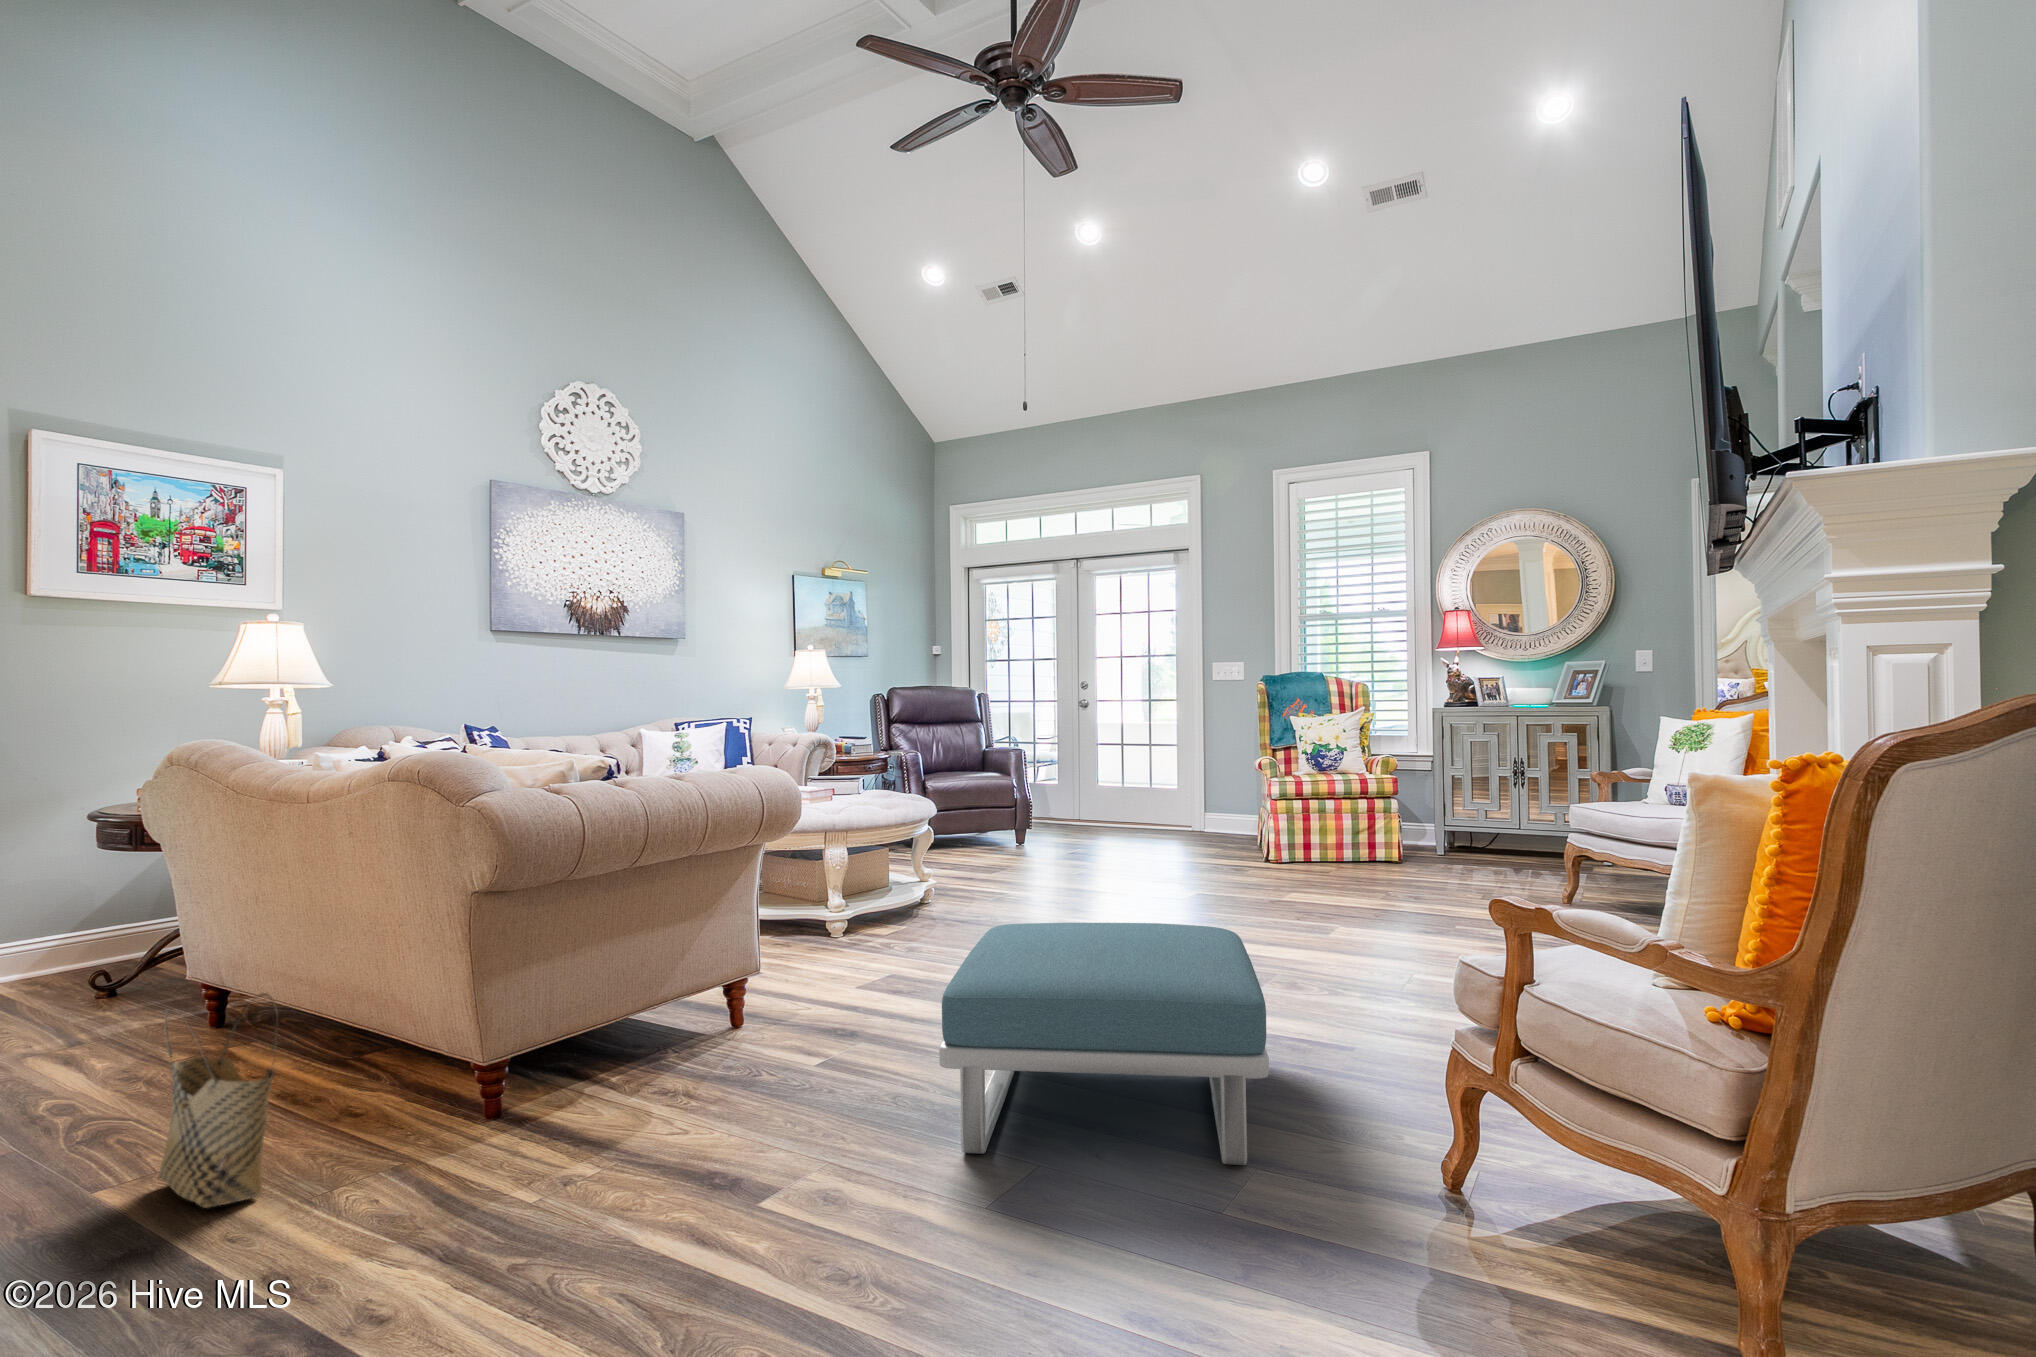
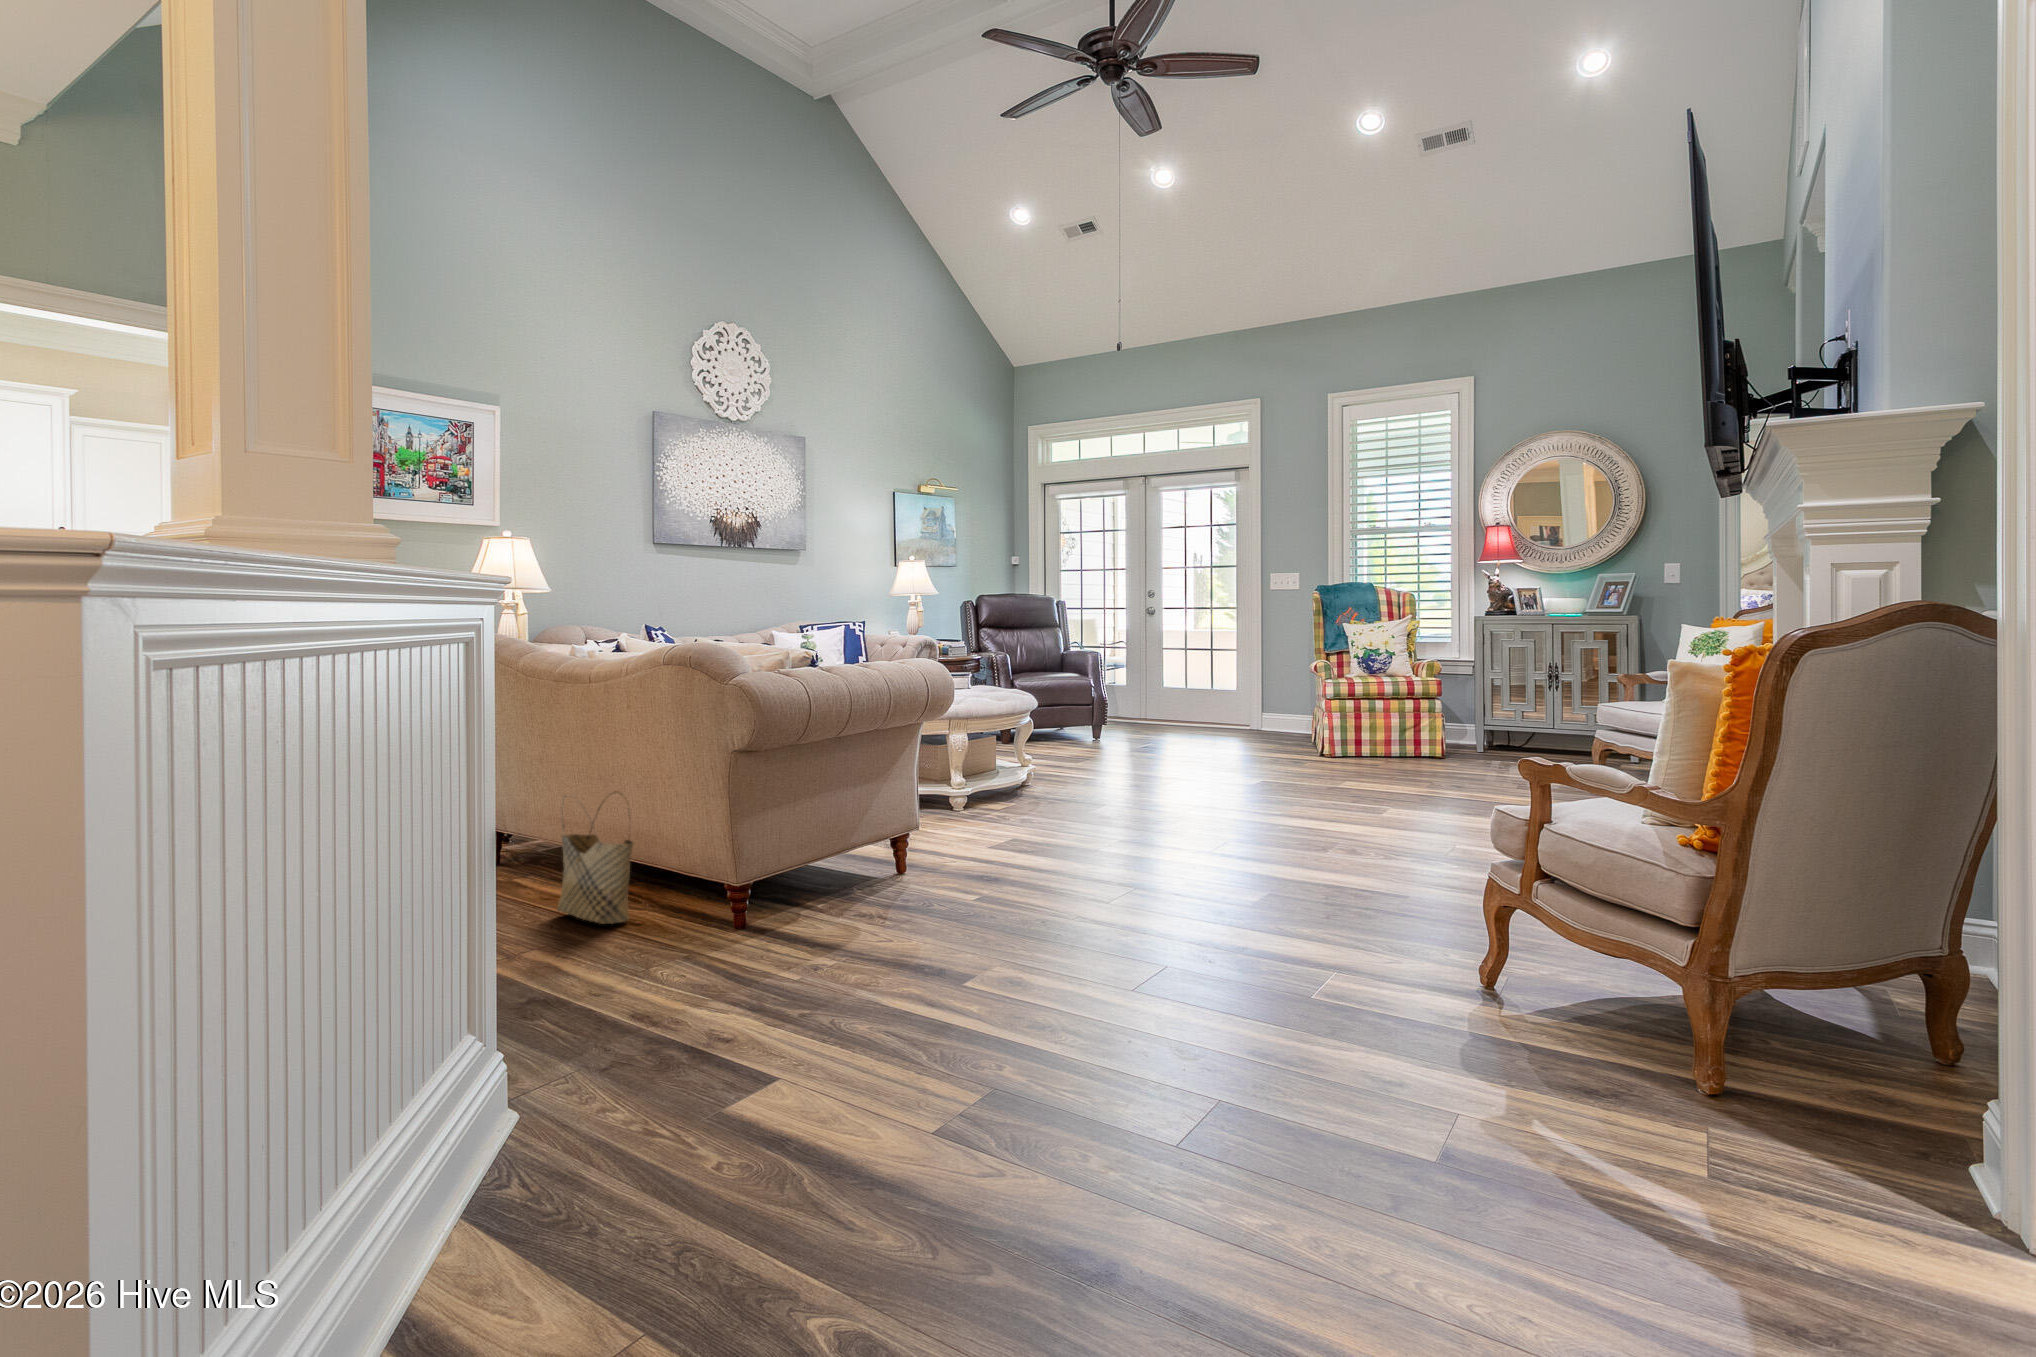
footstool: present [939,923,1269,1165] -> none [1080,769,1318,921]

